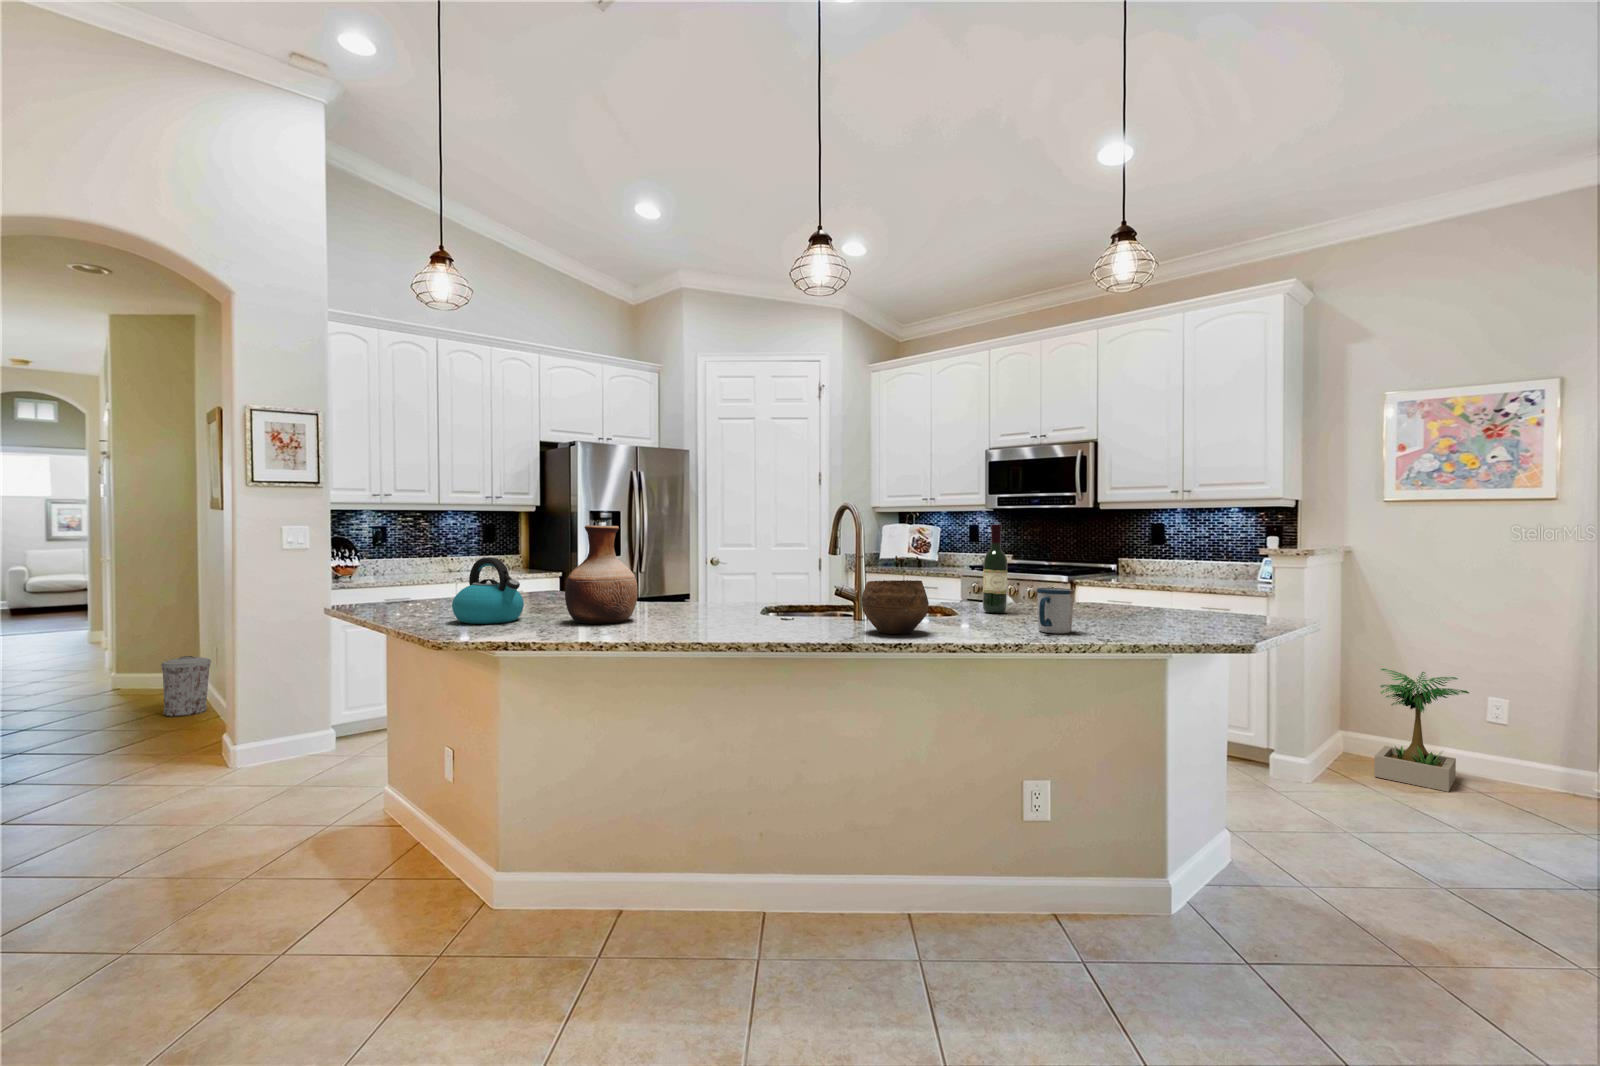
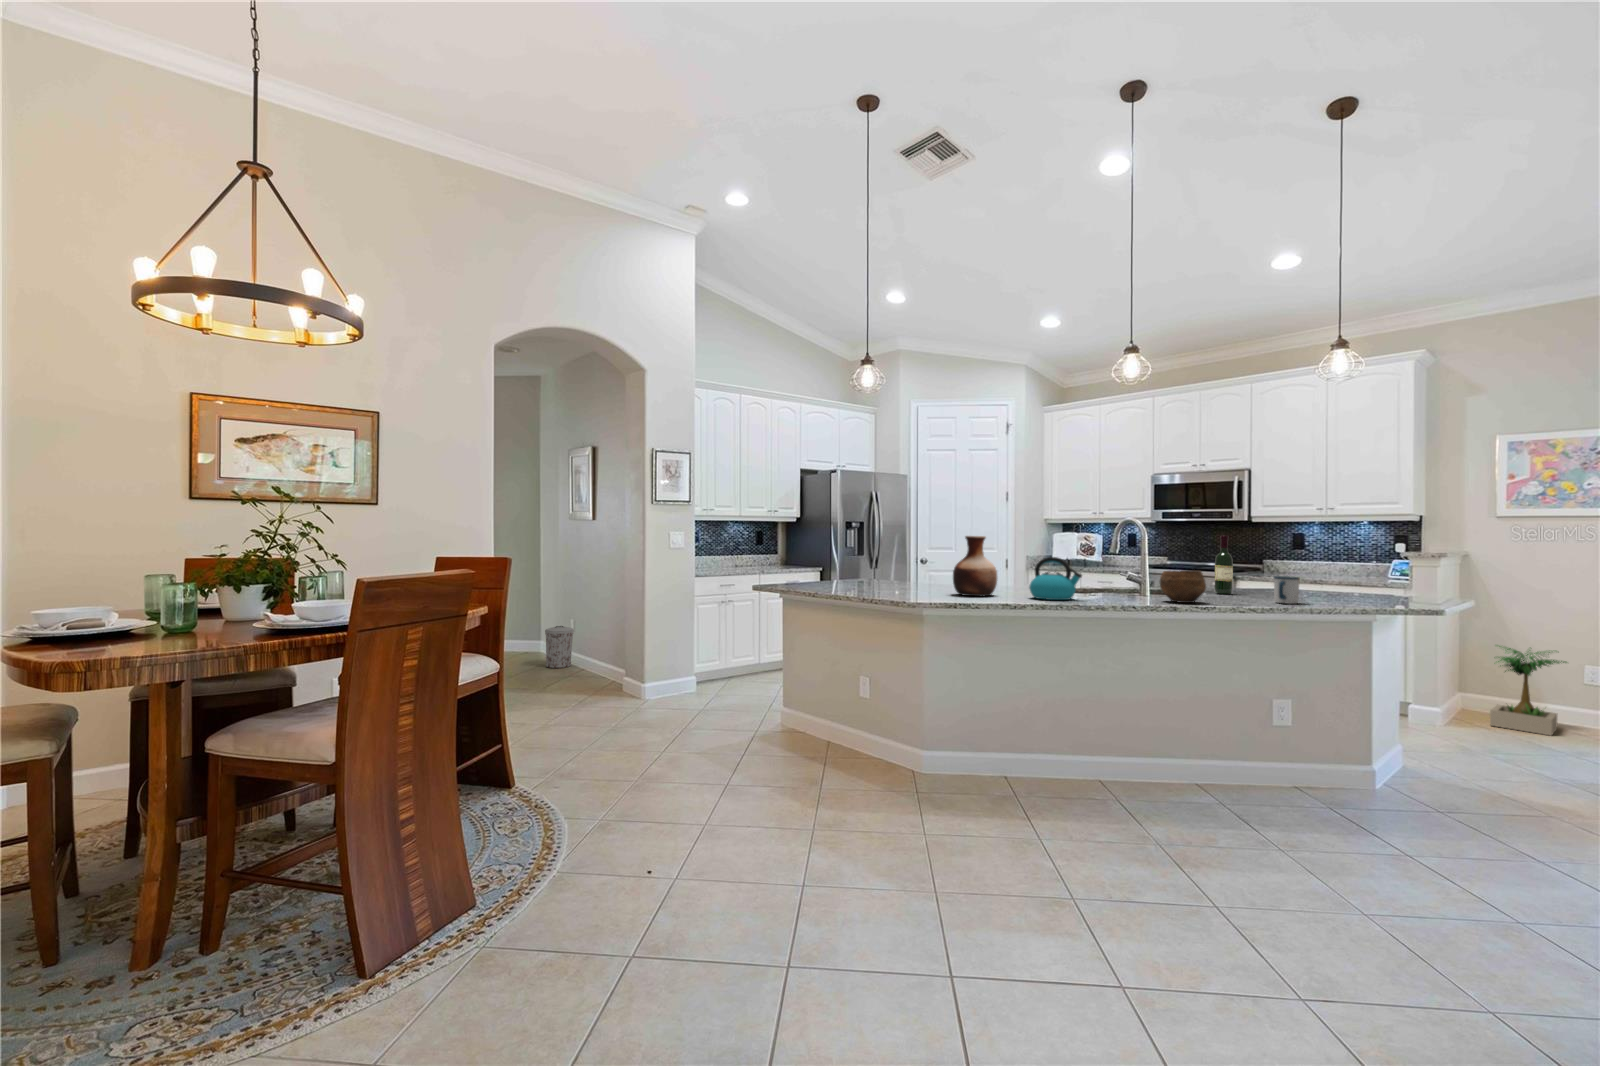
kettle: present [452,557,524,624] -> present [1029,557,1082,600]

